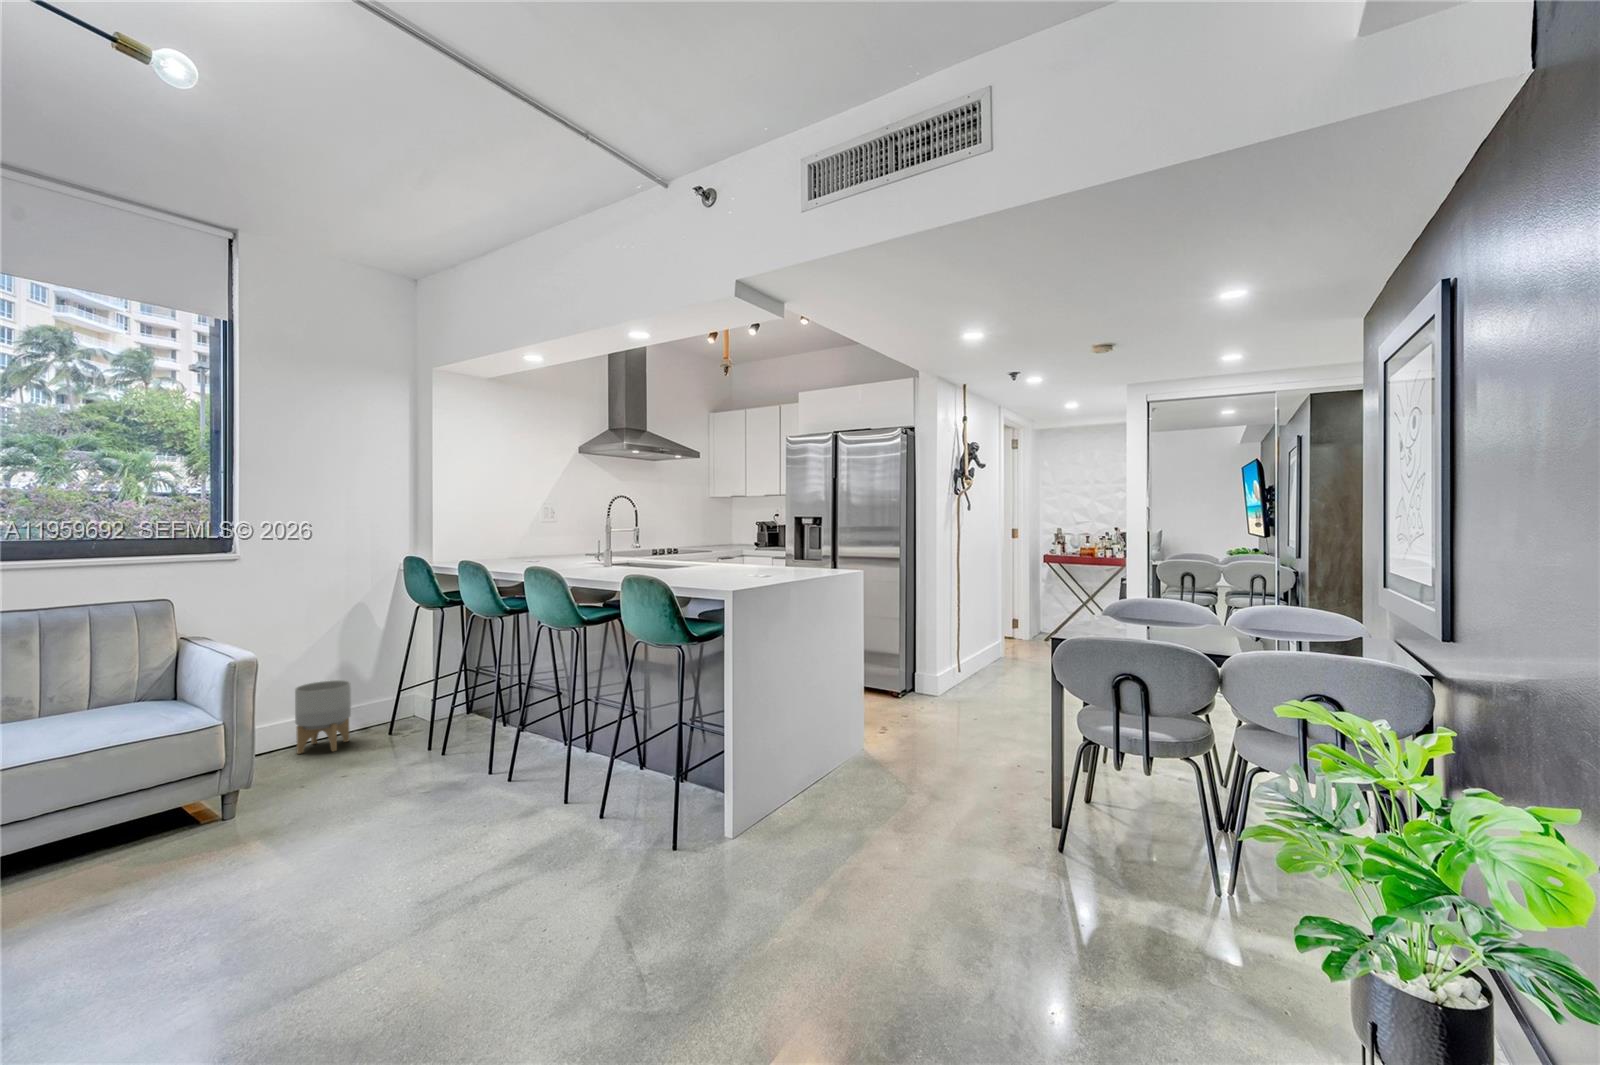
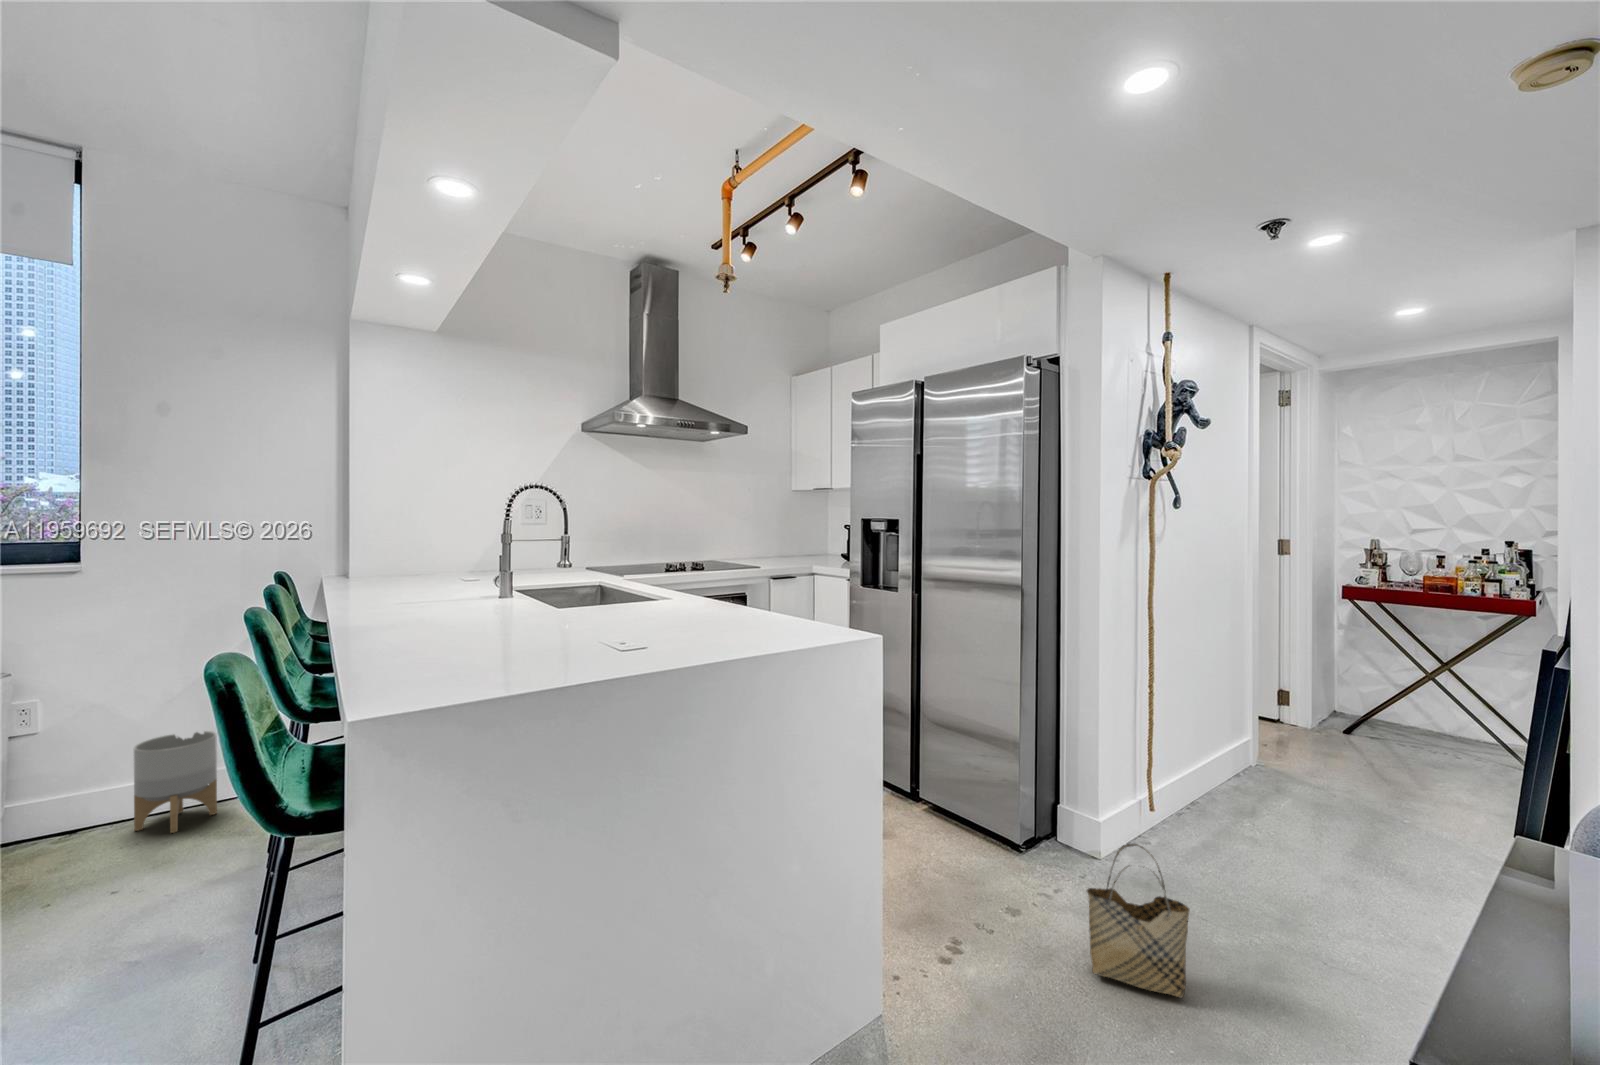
woven basket: none [945,667,988,728] -> present [1087,844,1190,998]

